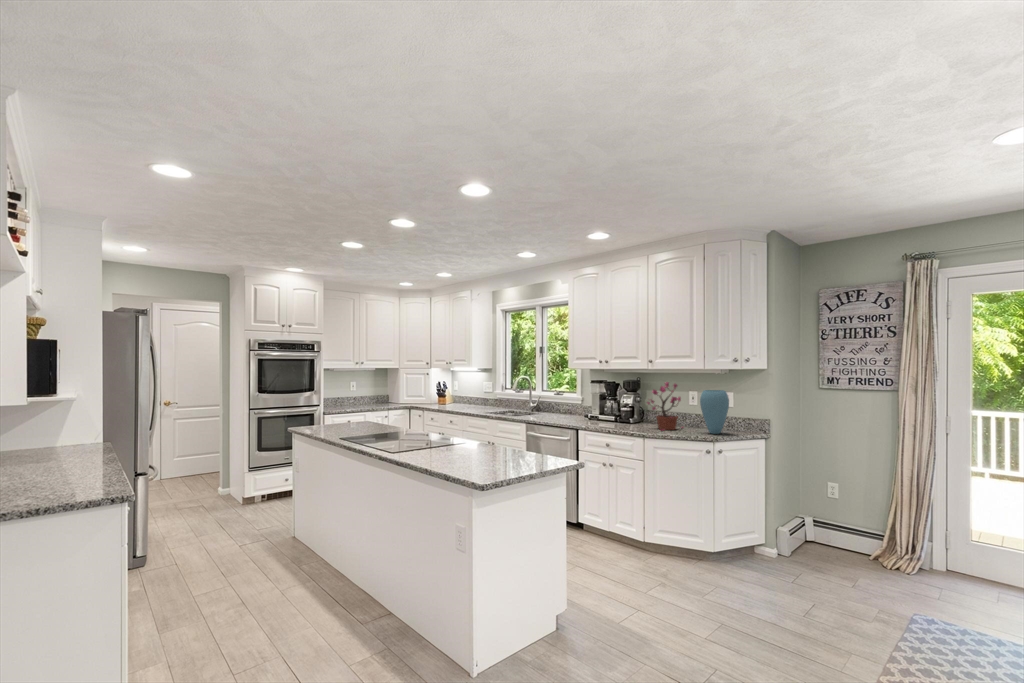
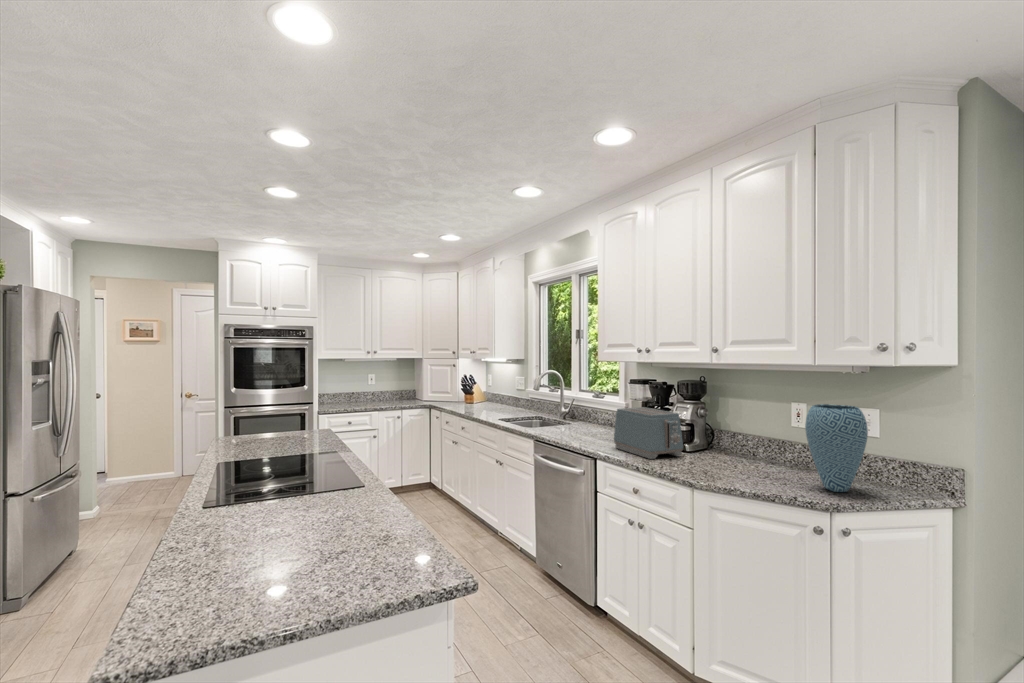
potted plant: present [647,382,683,431] -> none [705,386,779,477]
toaster: none [586,397,630,427] -> present [614,407,683,459]

